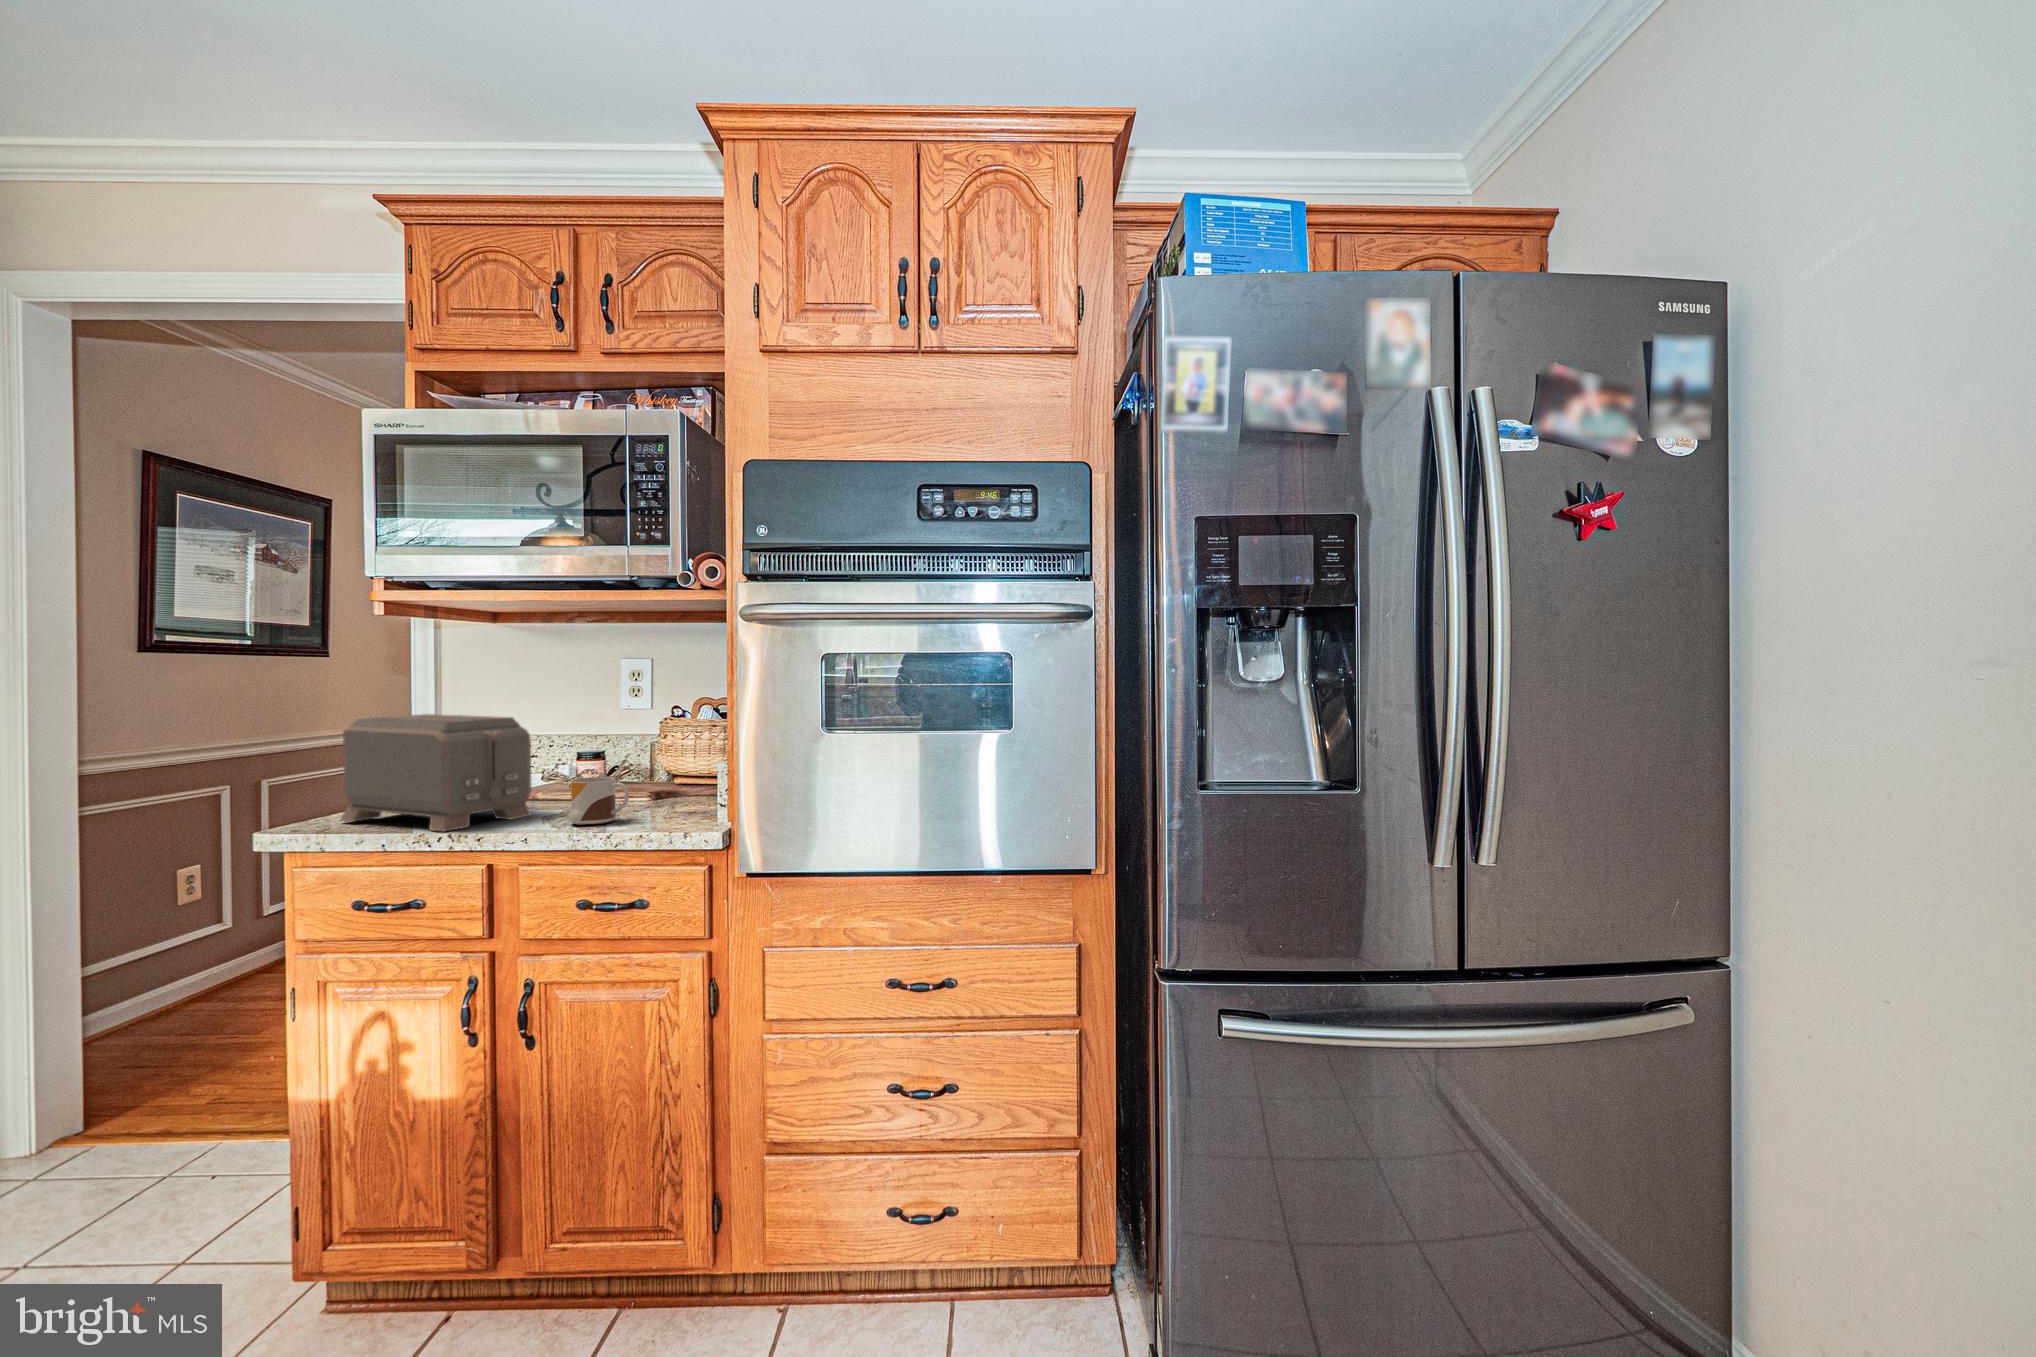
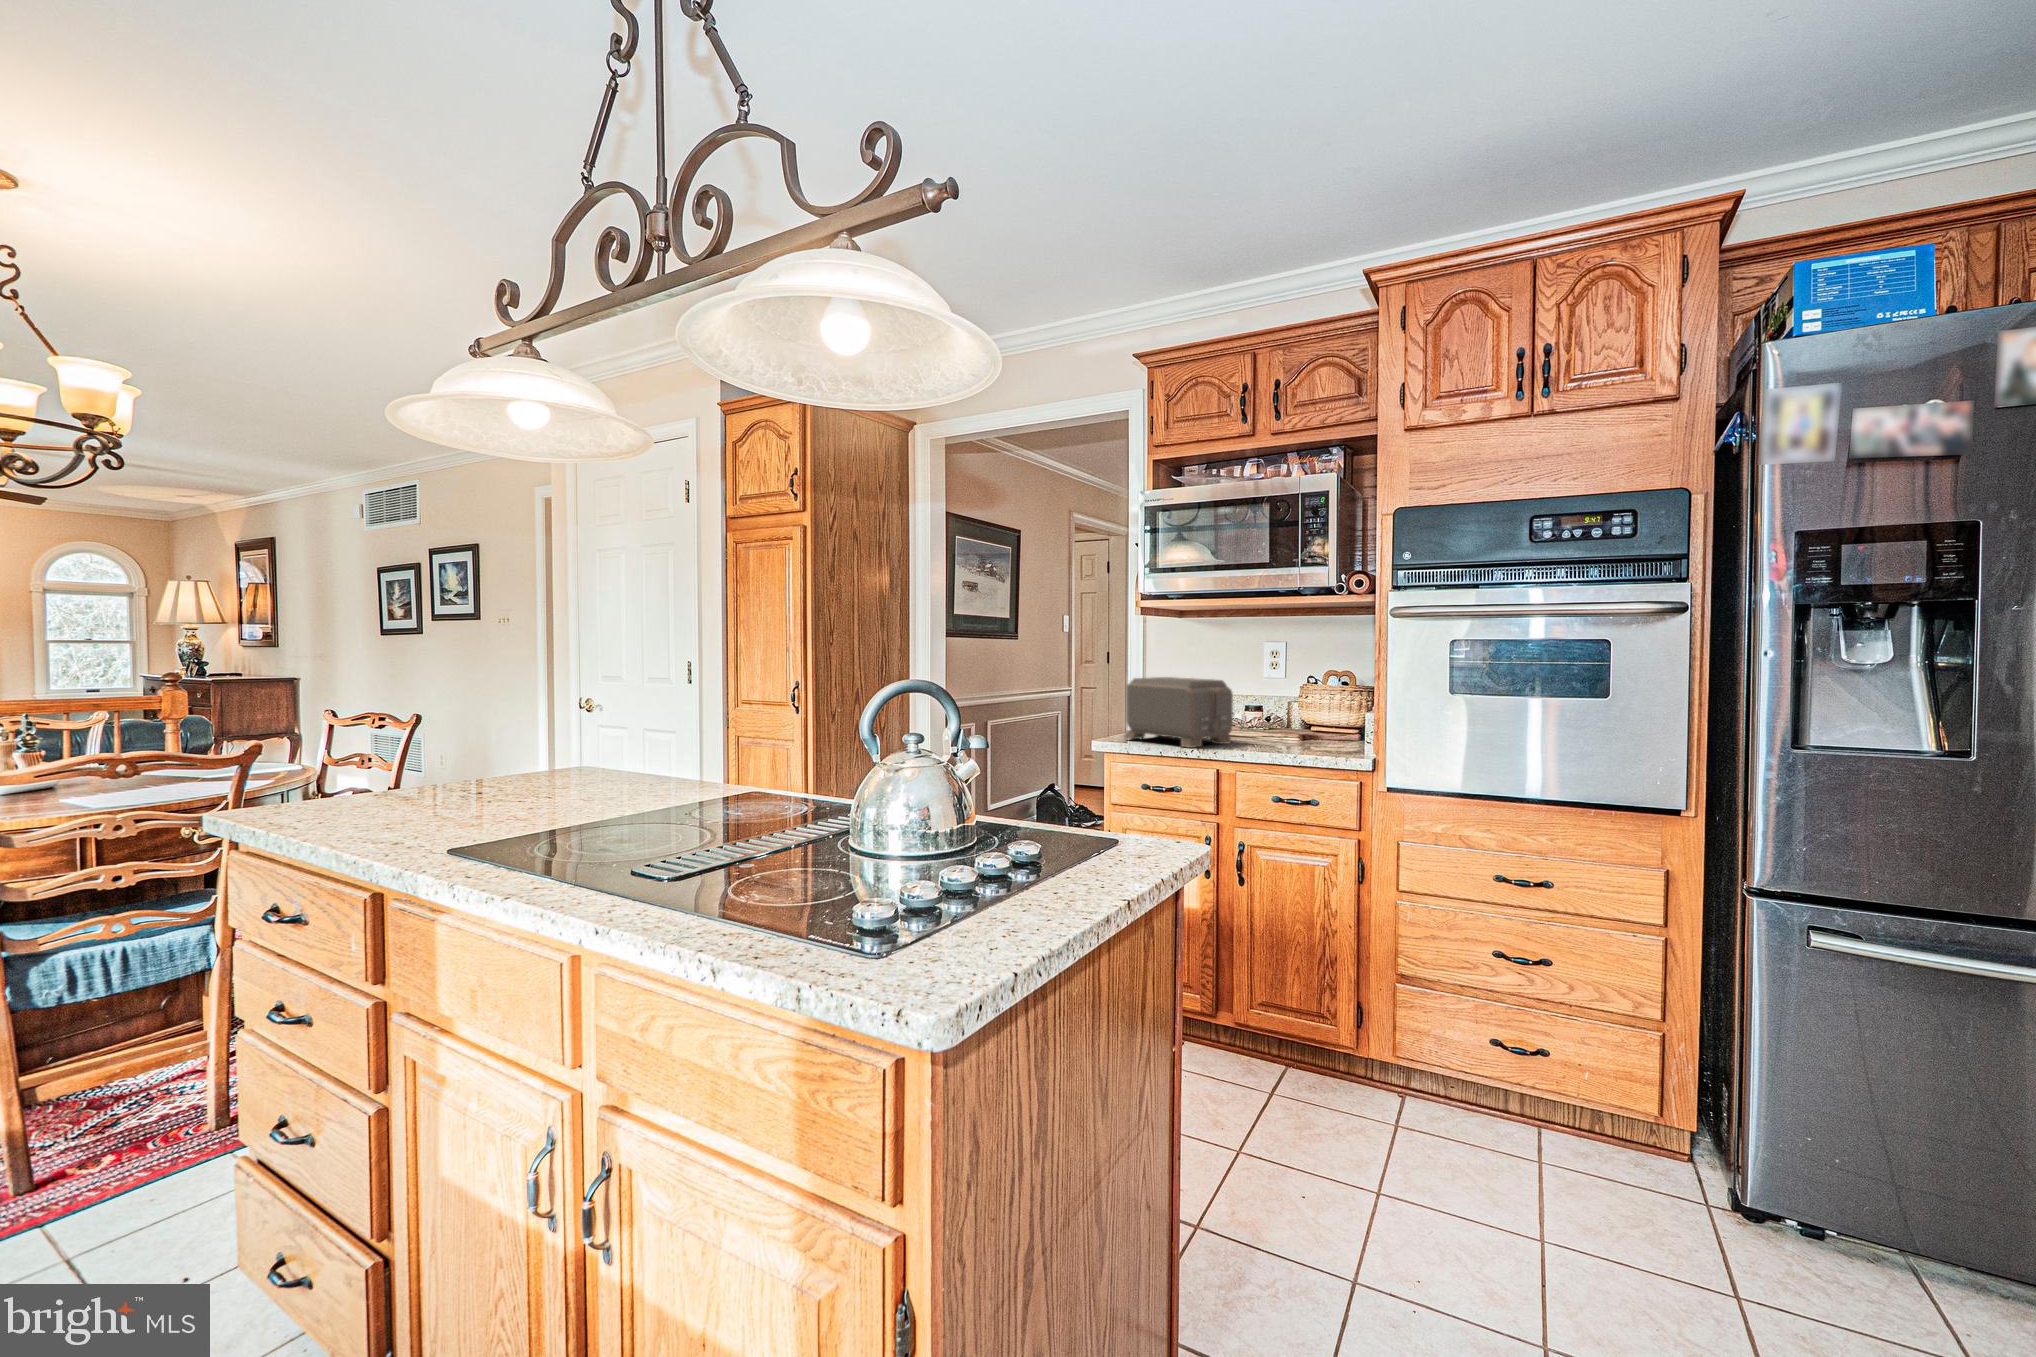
mug: present [568,777,629,825] -> none [1262,720,1303,750]

